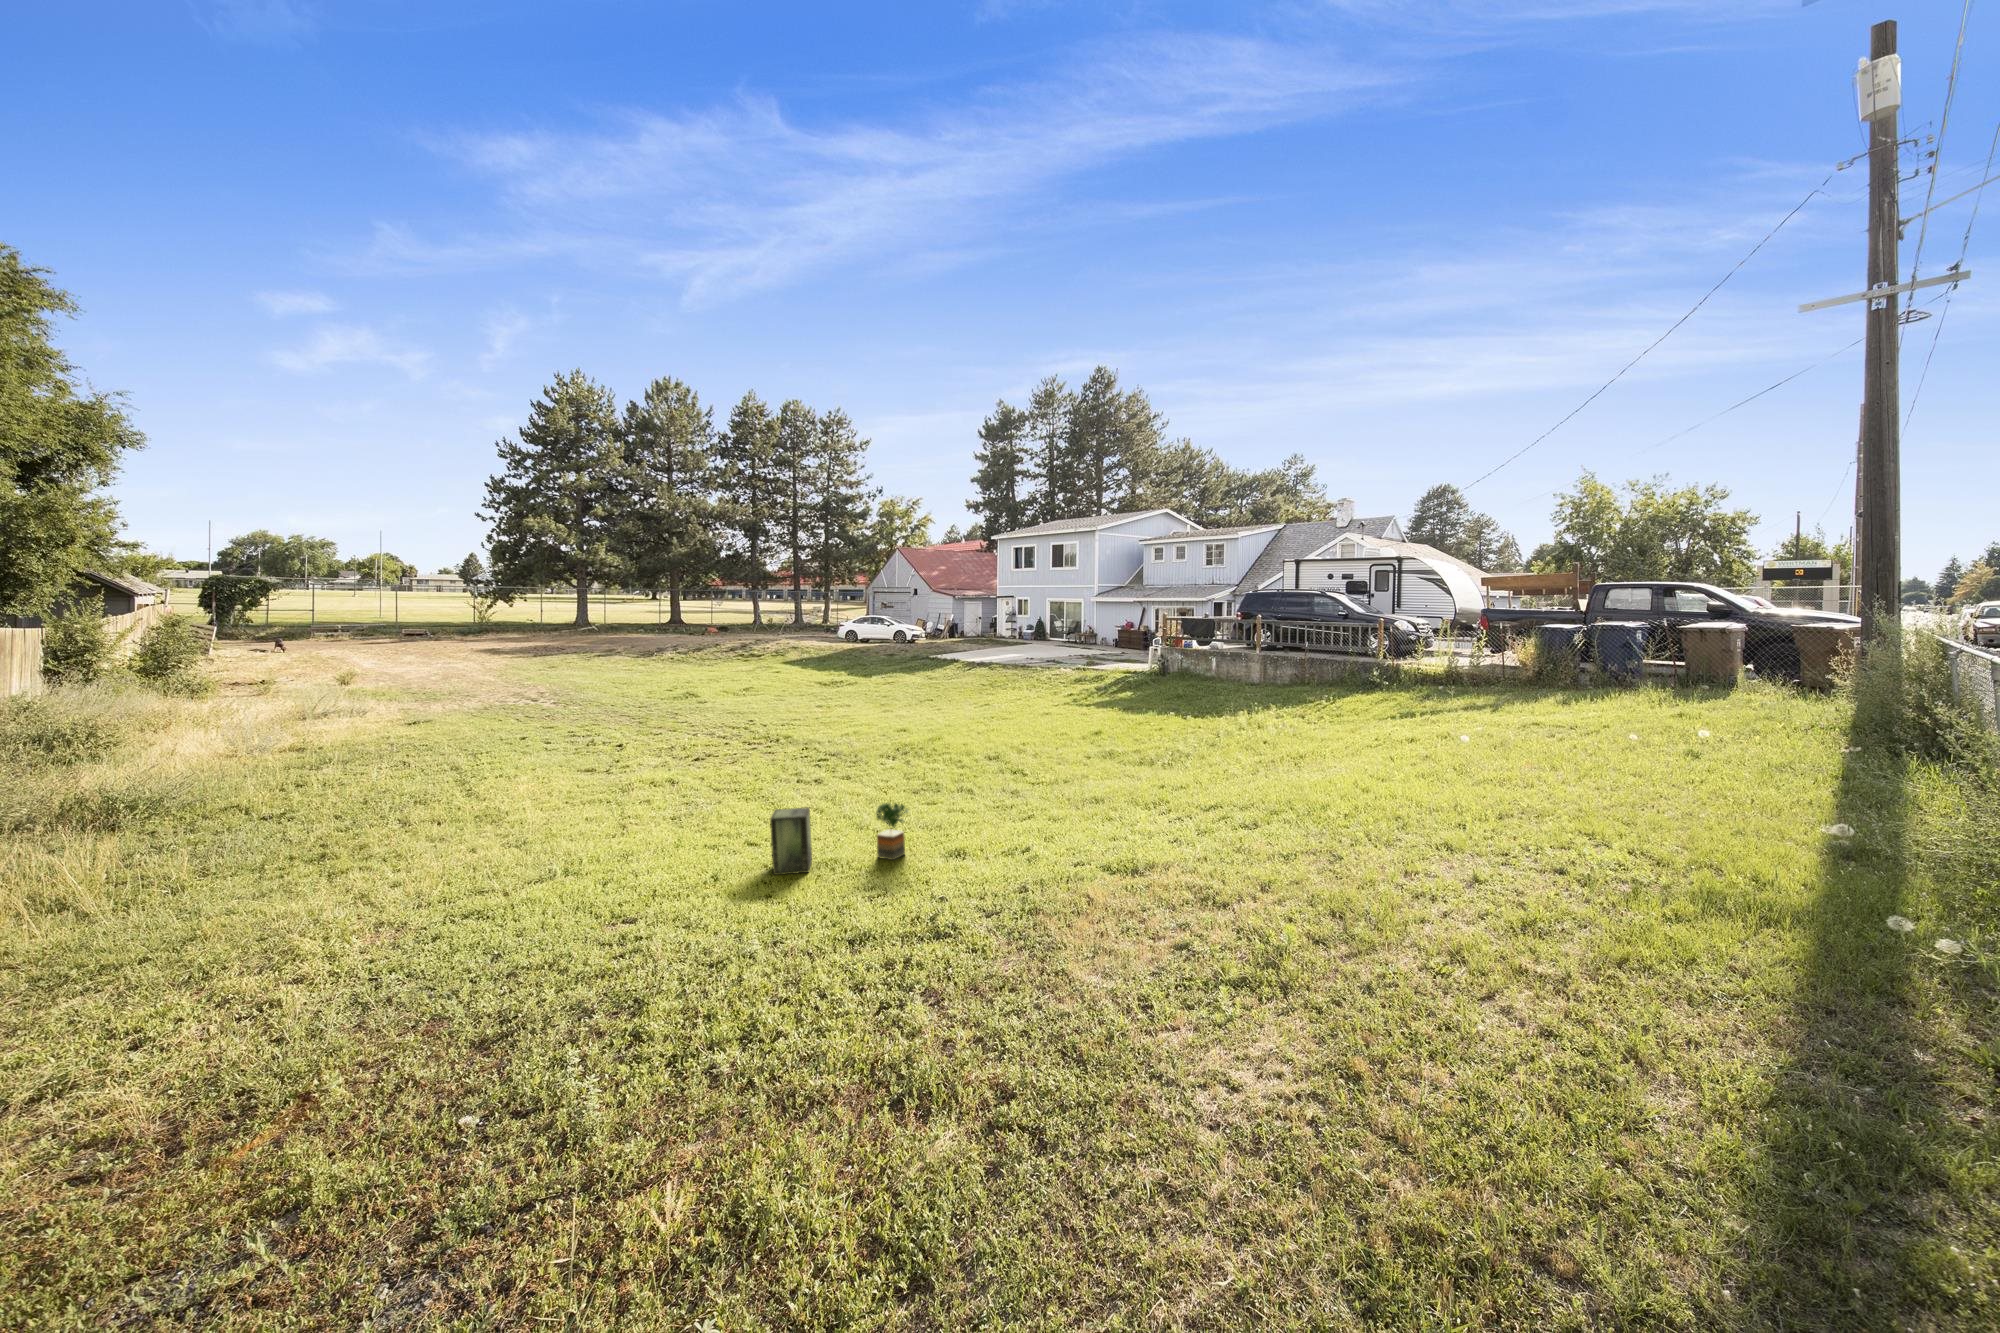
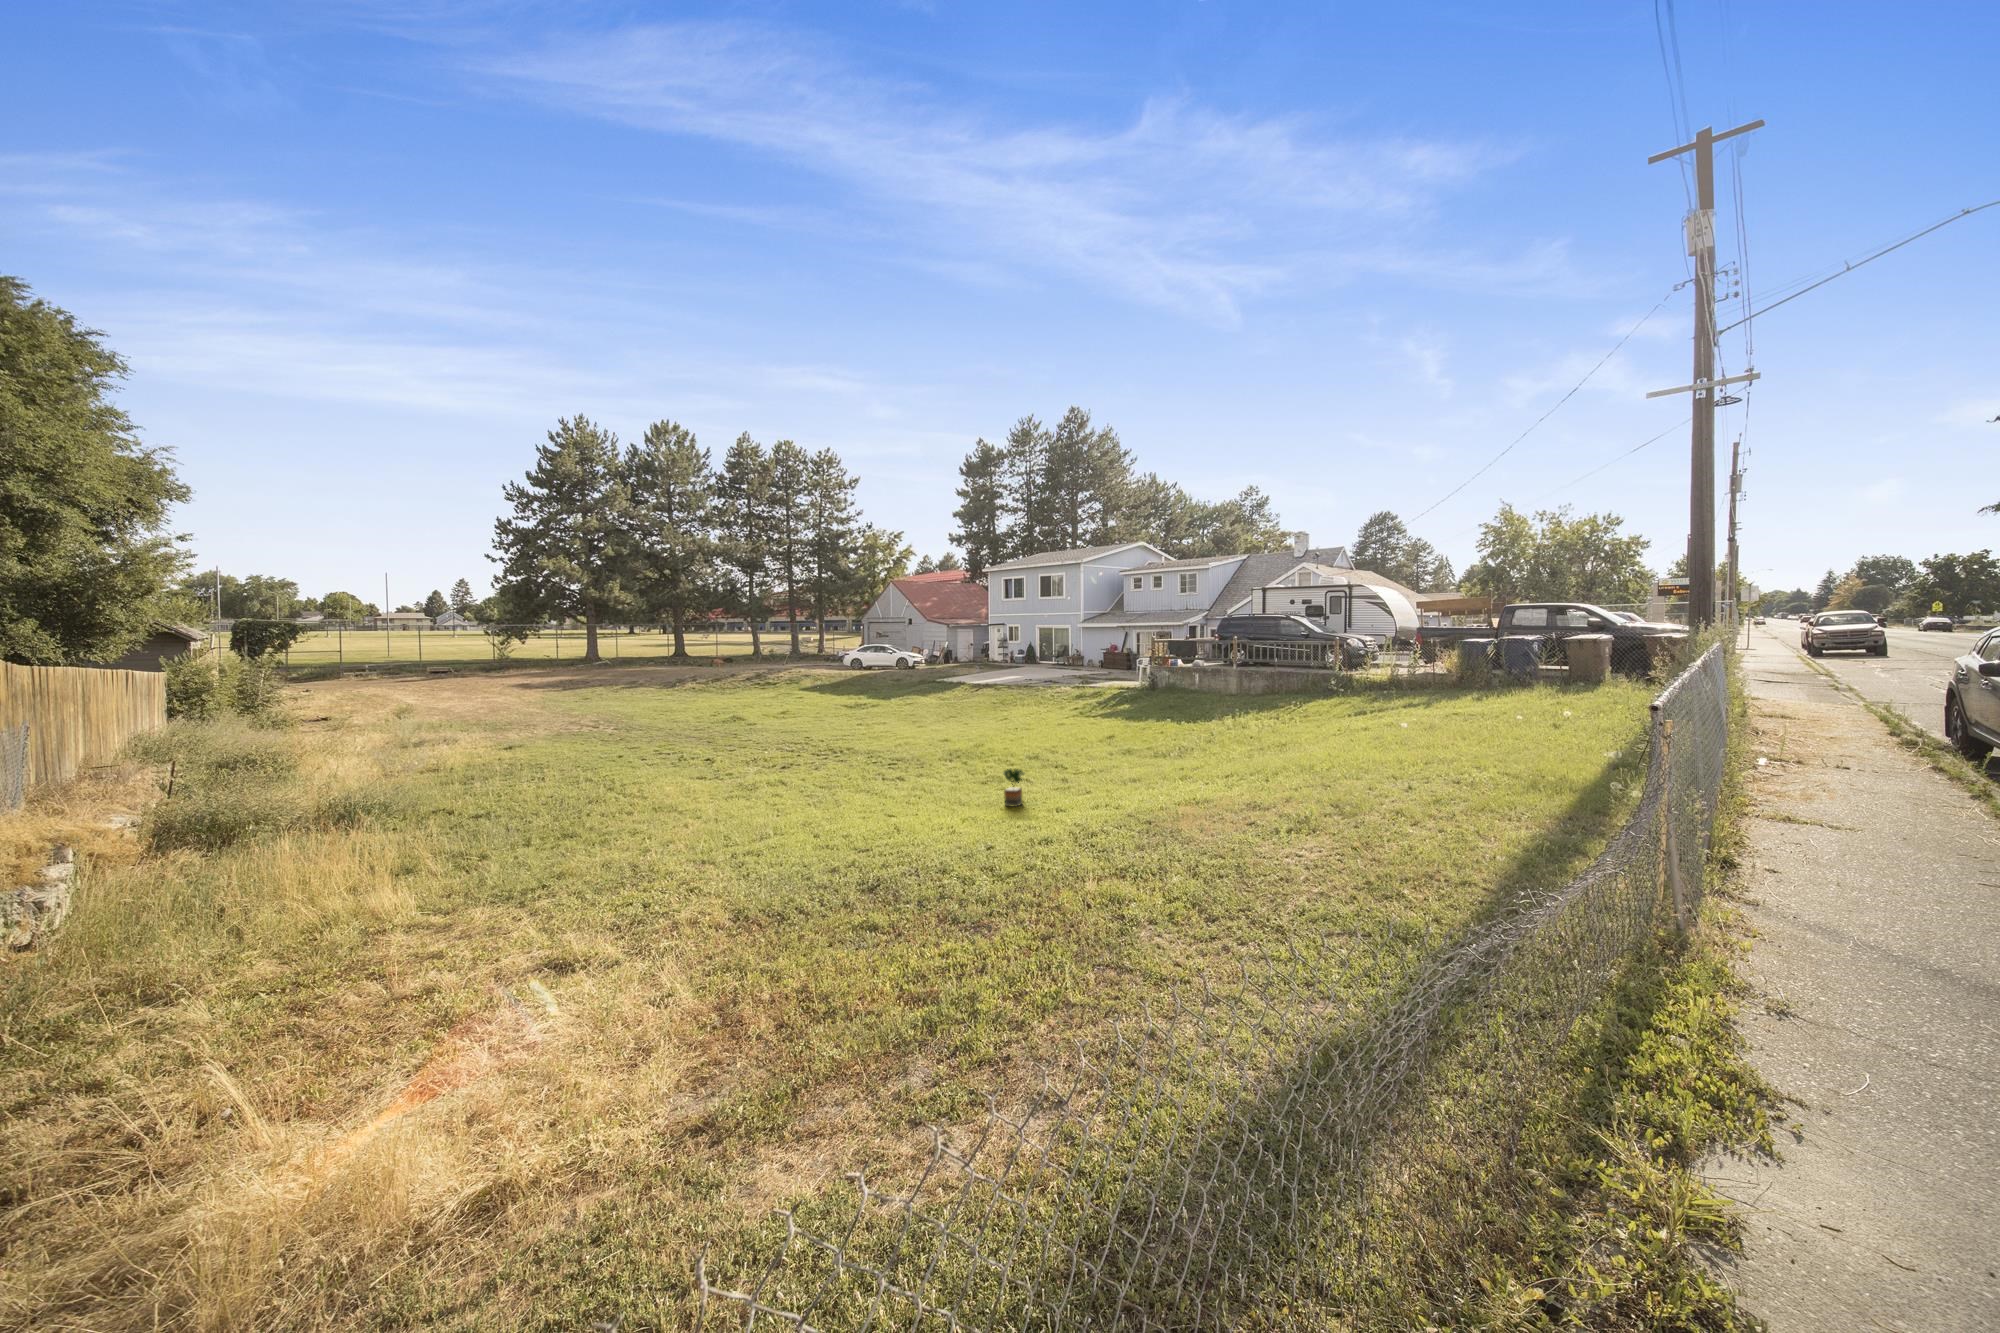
storage box: present [770,807,812,875] -> none [937,772,965,816]

